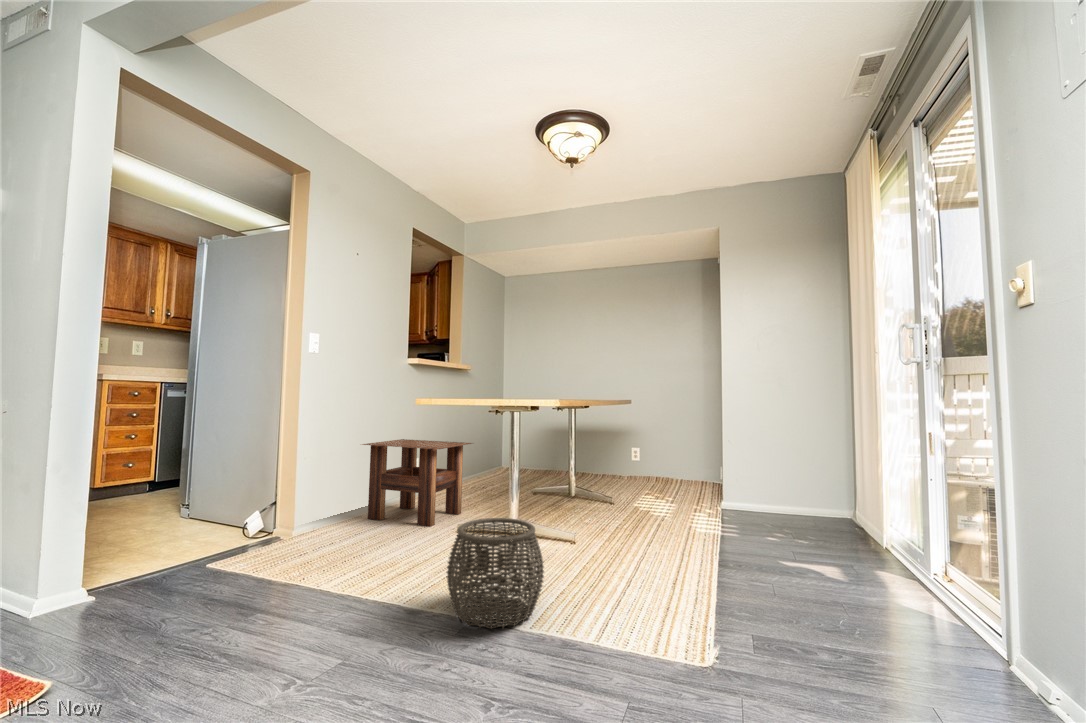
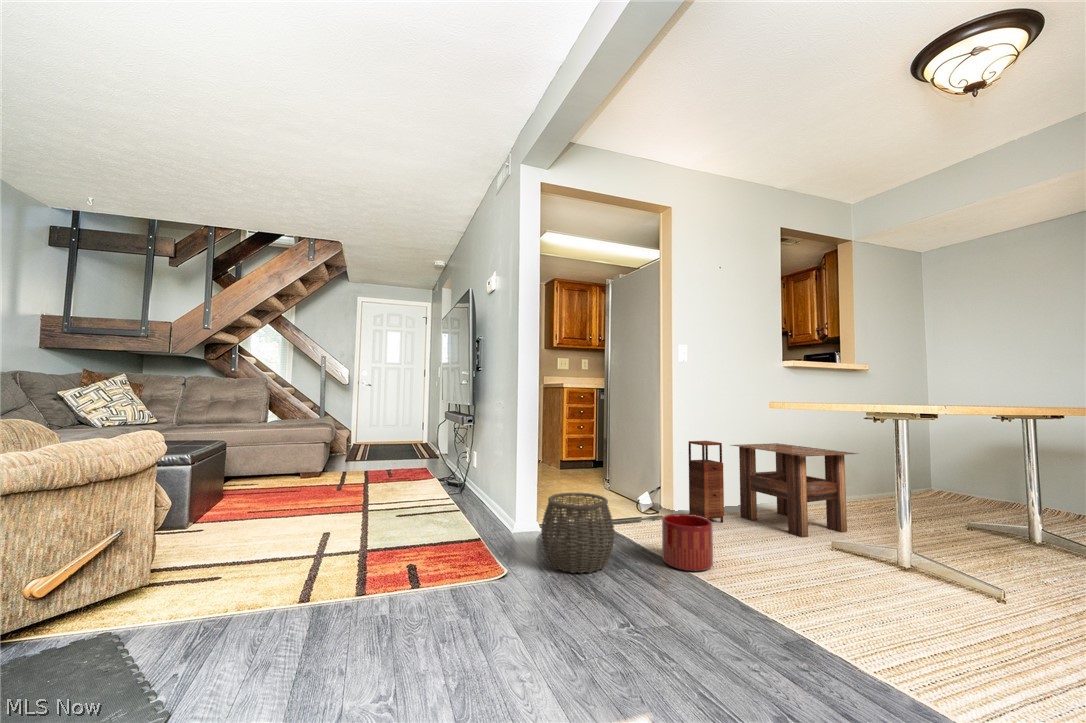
storage cabinet: none [314,442,357,535] -> present [689,441,724,522]
woven basket: present [447,518,544,629] -> present [541,493,615,573]
planter: none [303,526,365,593] -> present [662,514,713,571]

